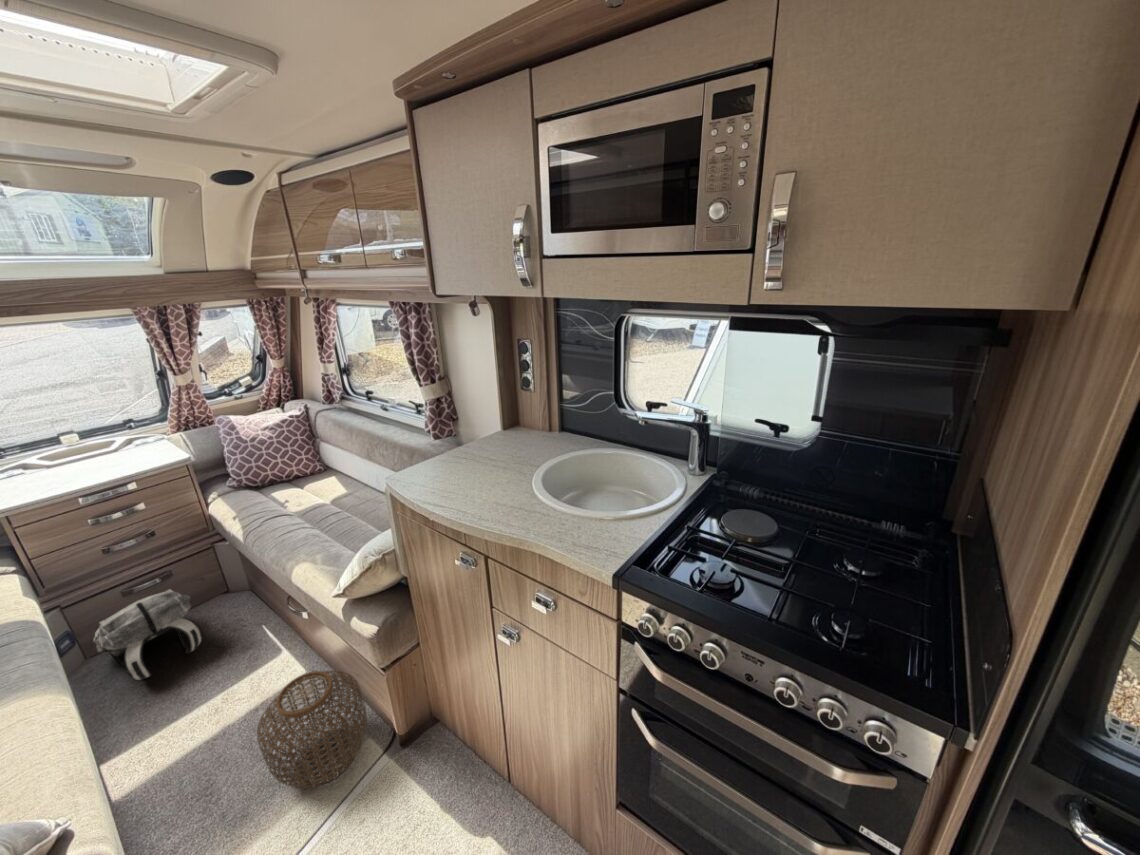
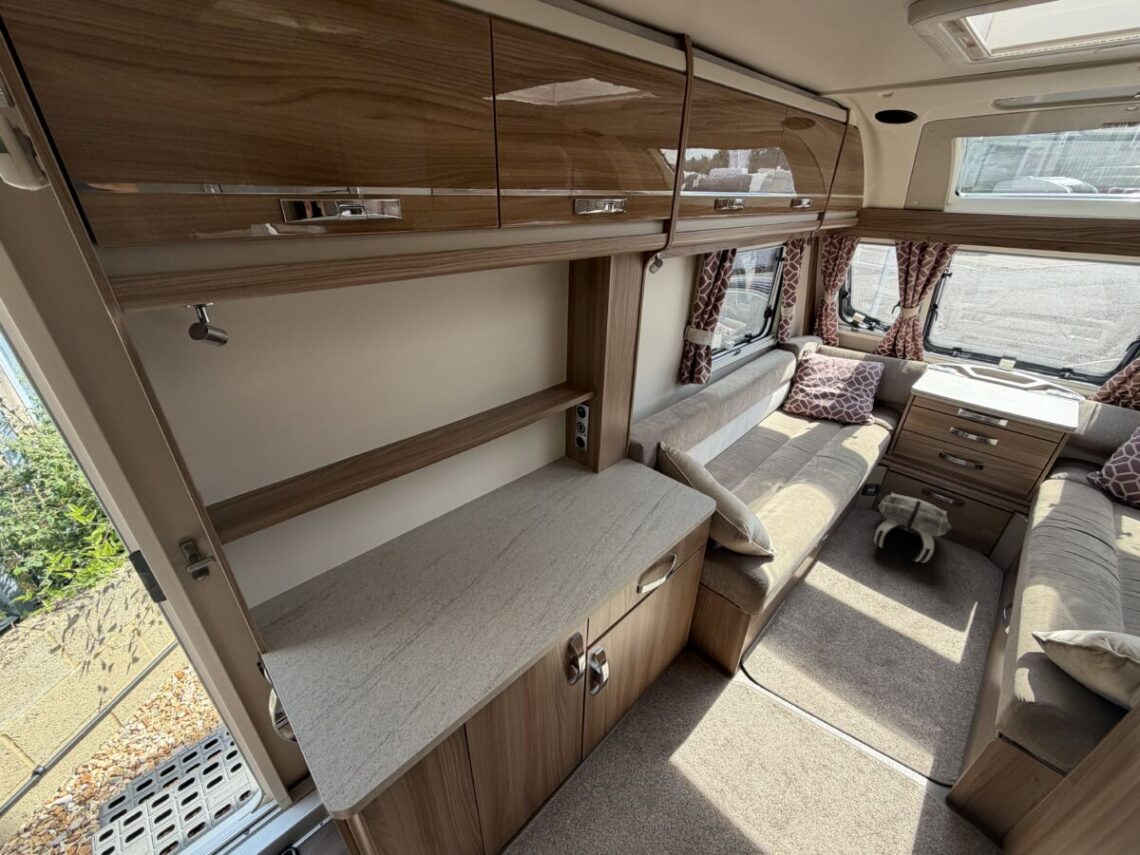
woven basket: present [257,671,367,788] -> none [856,636,975,747]

